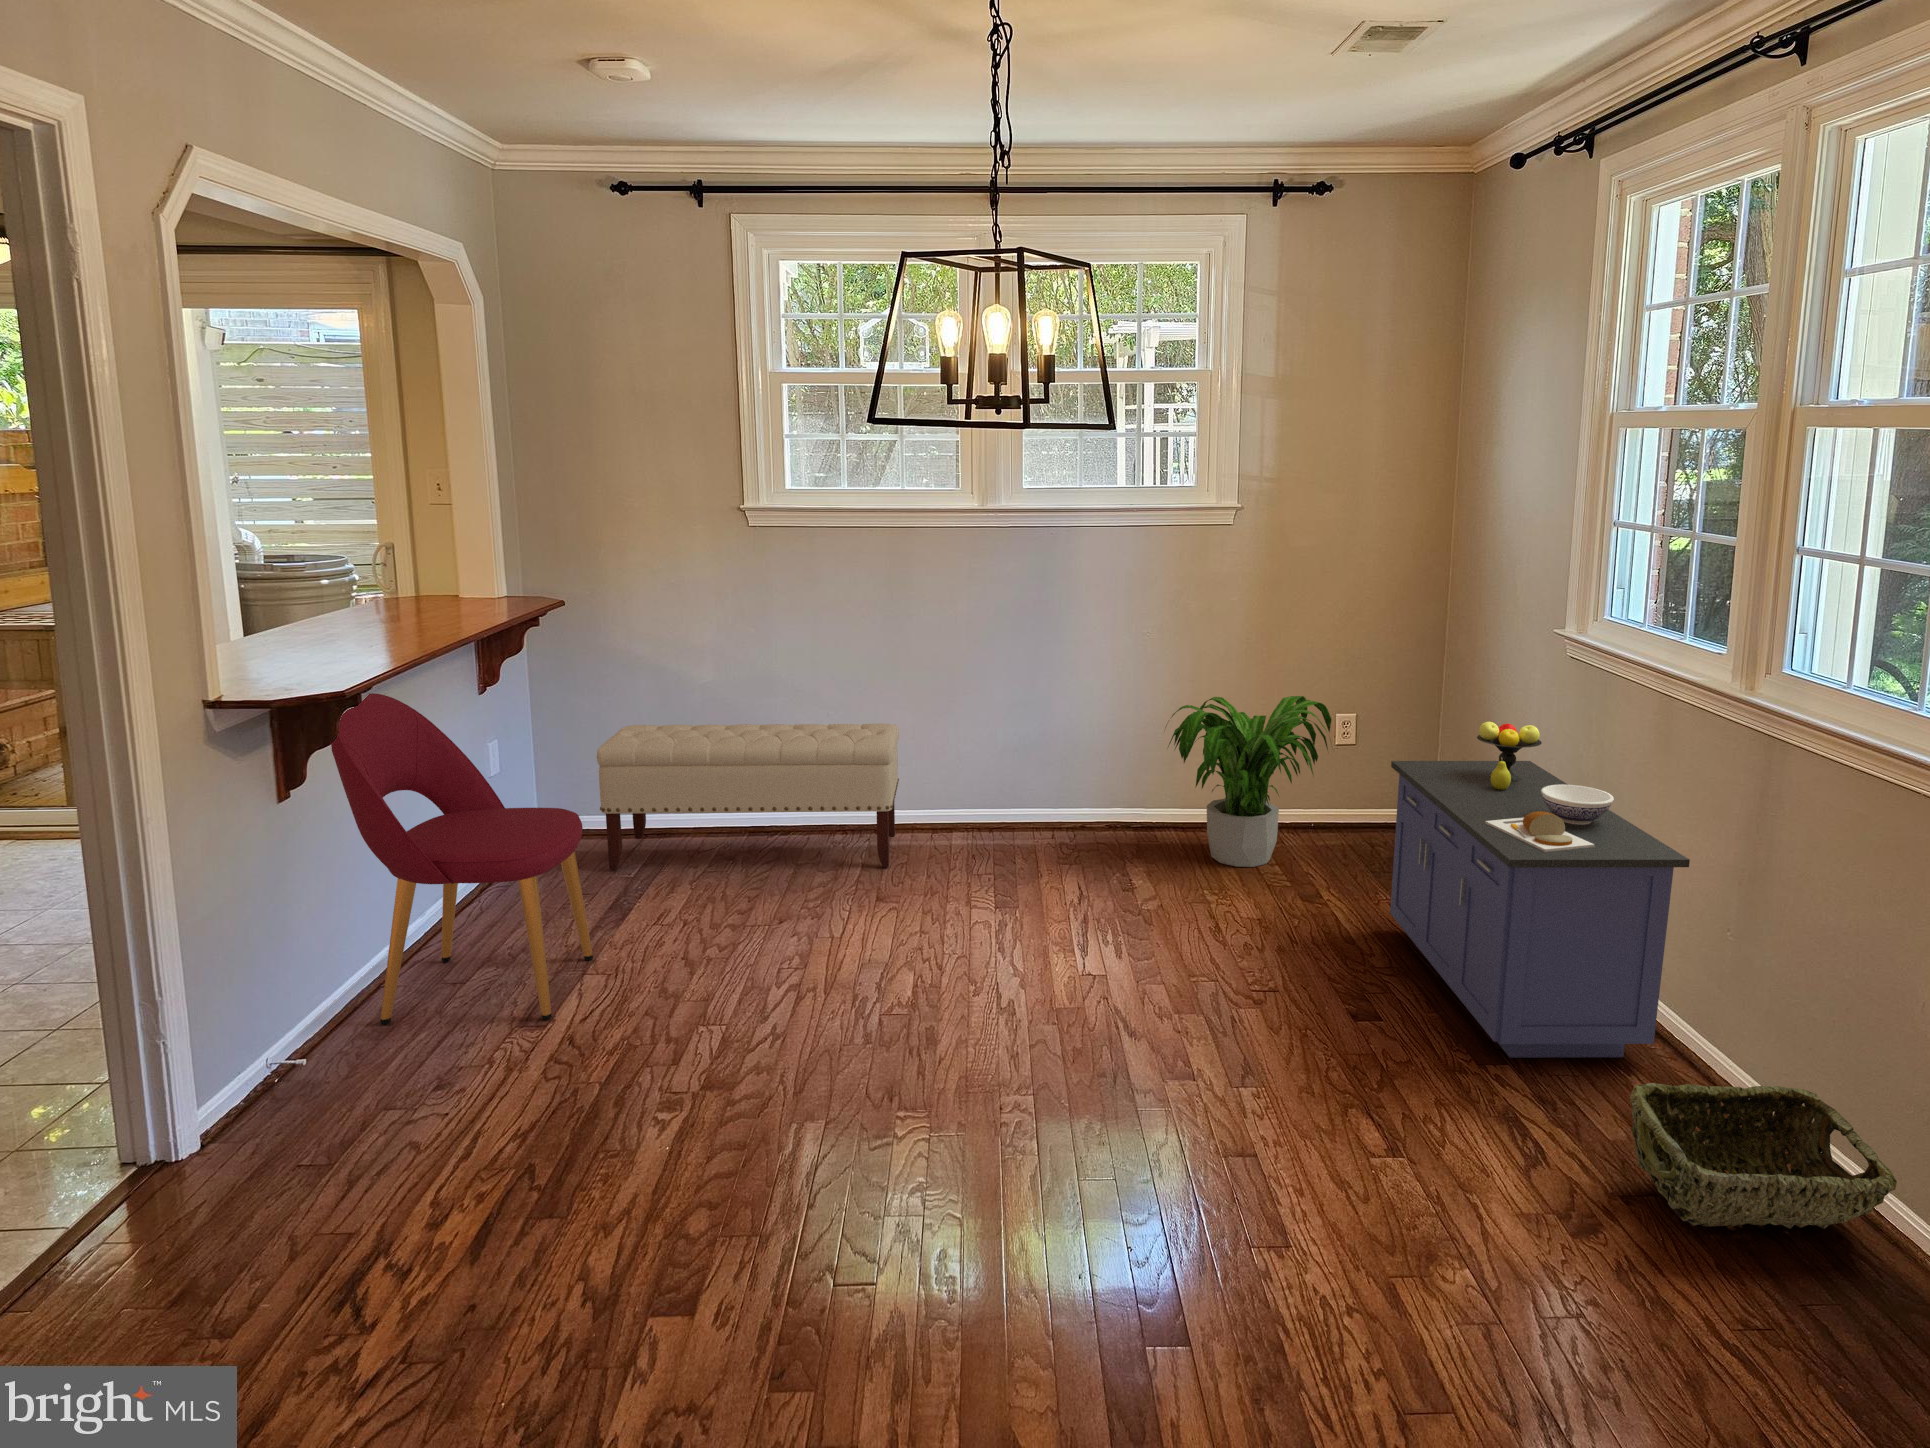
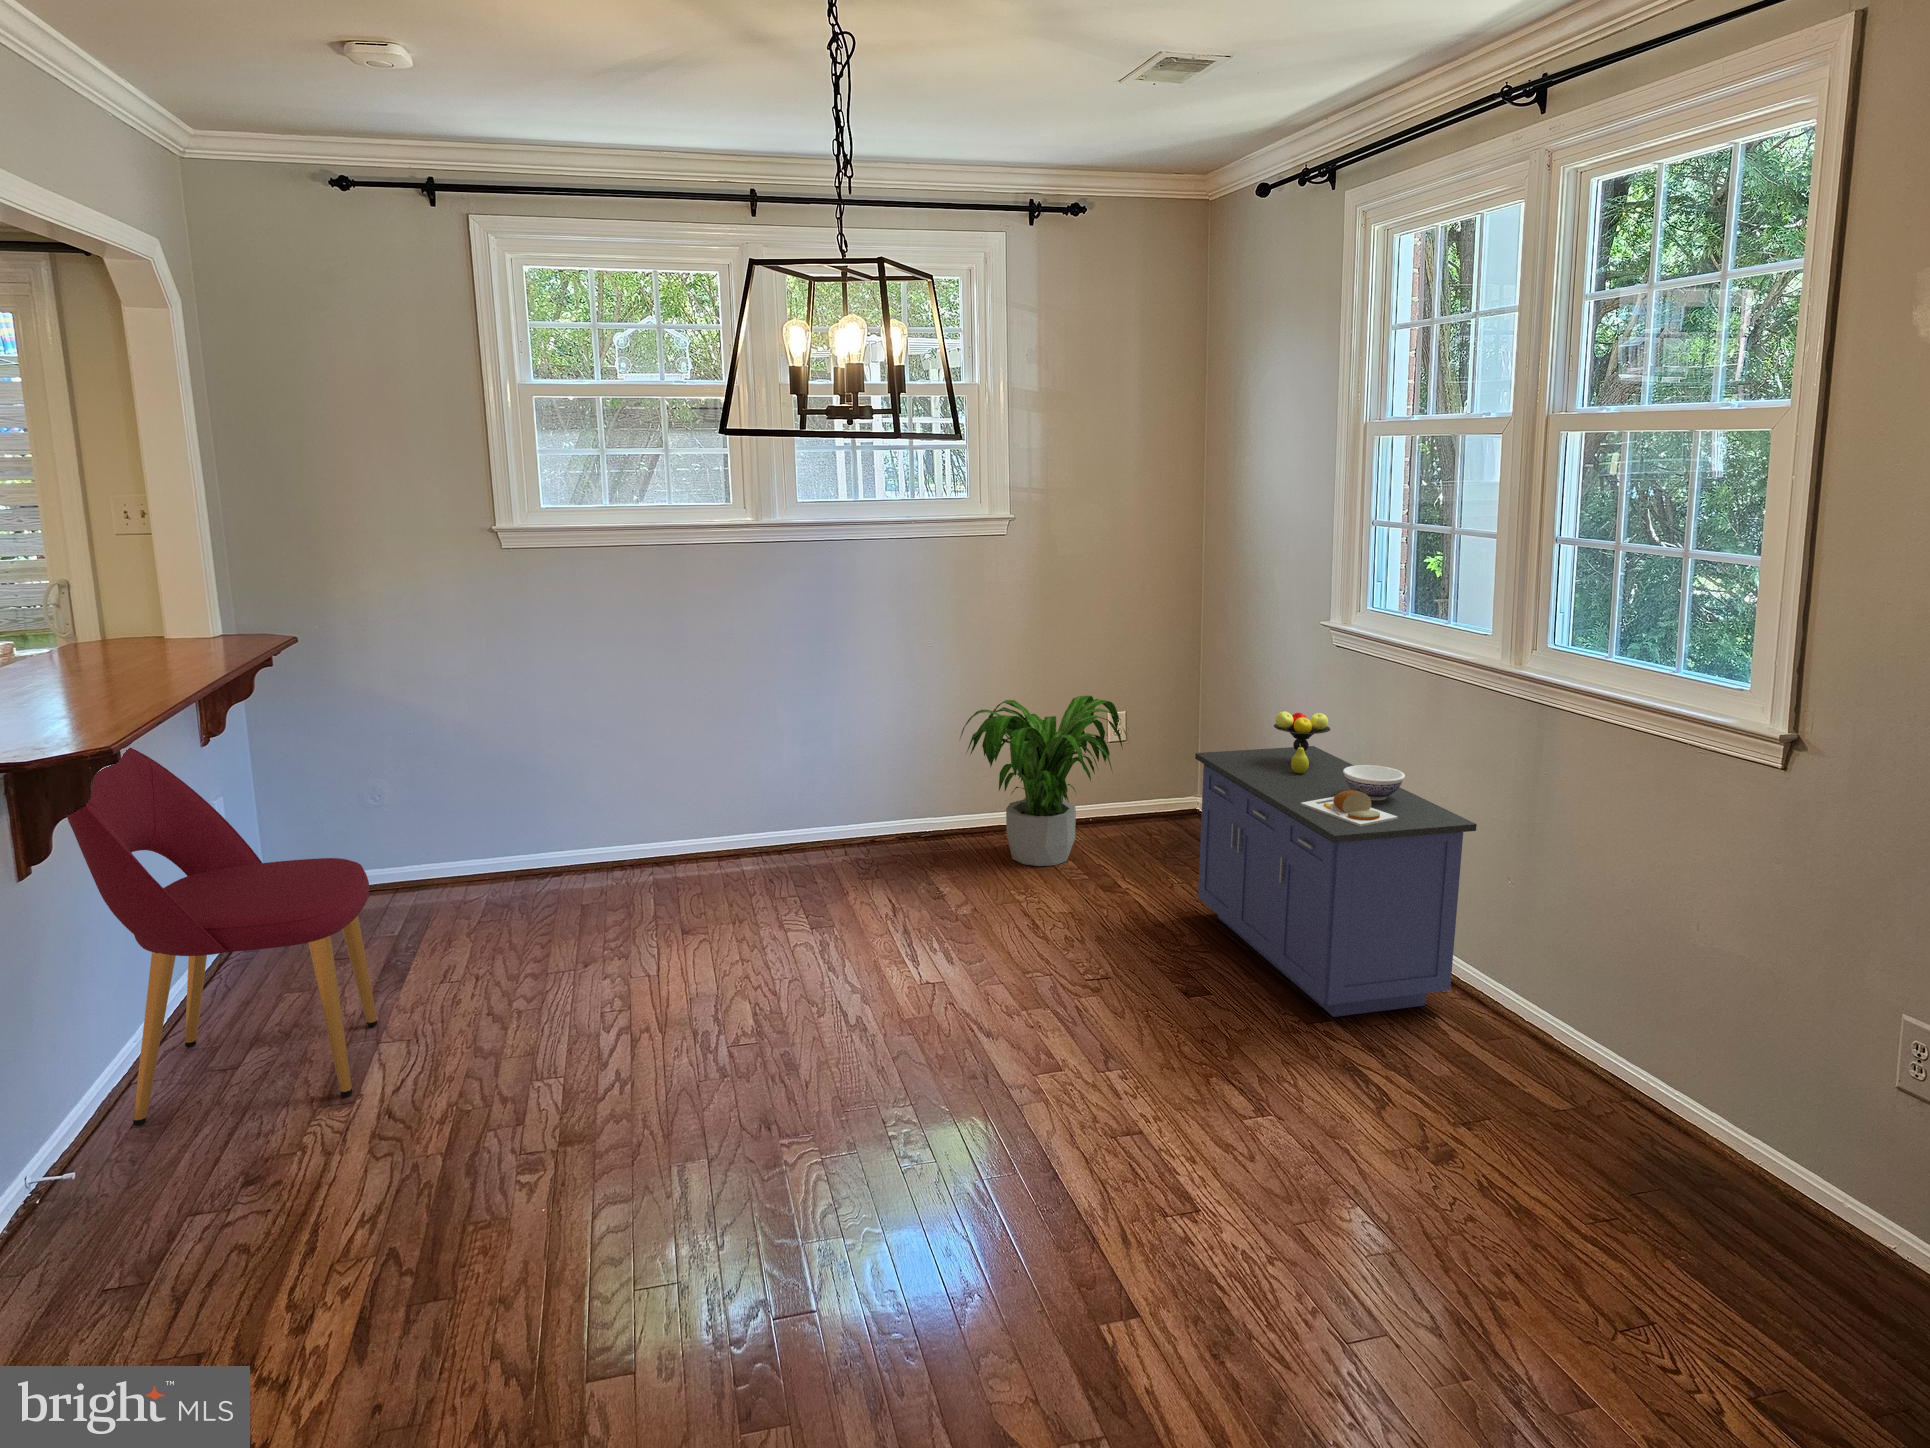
bench: present [597,724,899,870] -> none [342,744,688,926]
woven basket: present [1630,1083,1897,1229] -> none [1458,1012,1668,1139]

